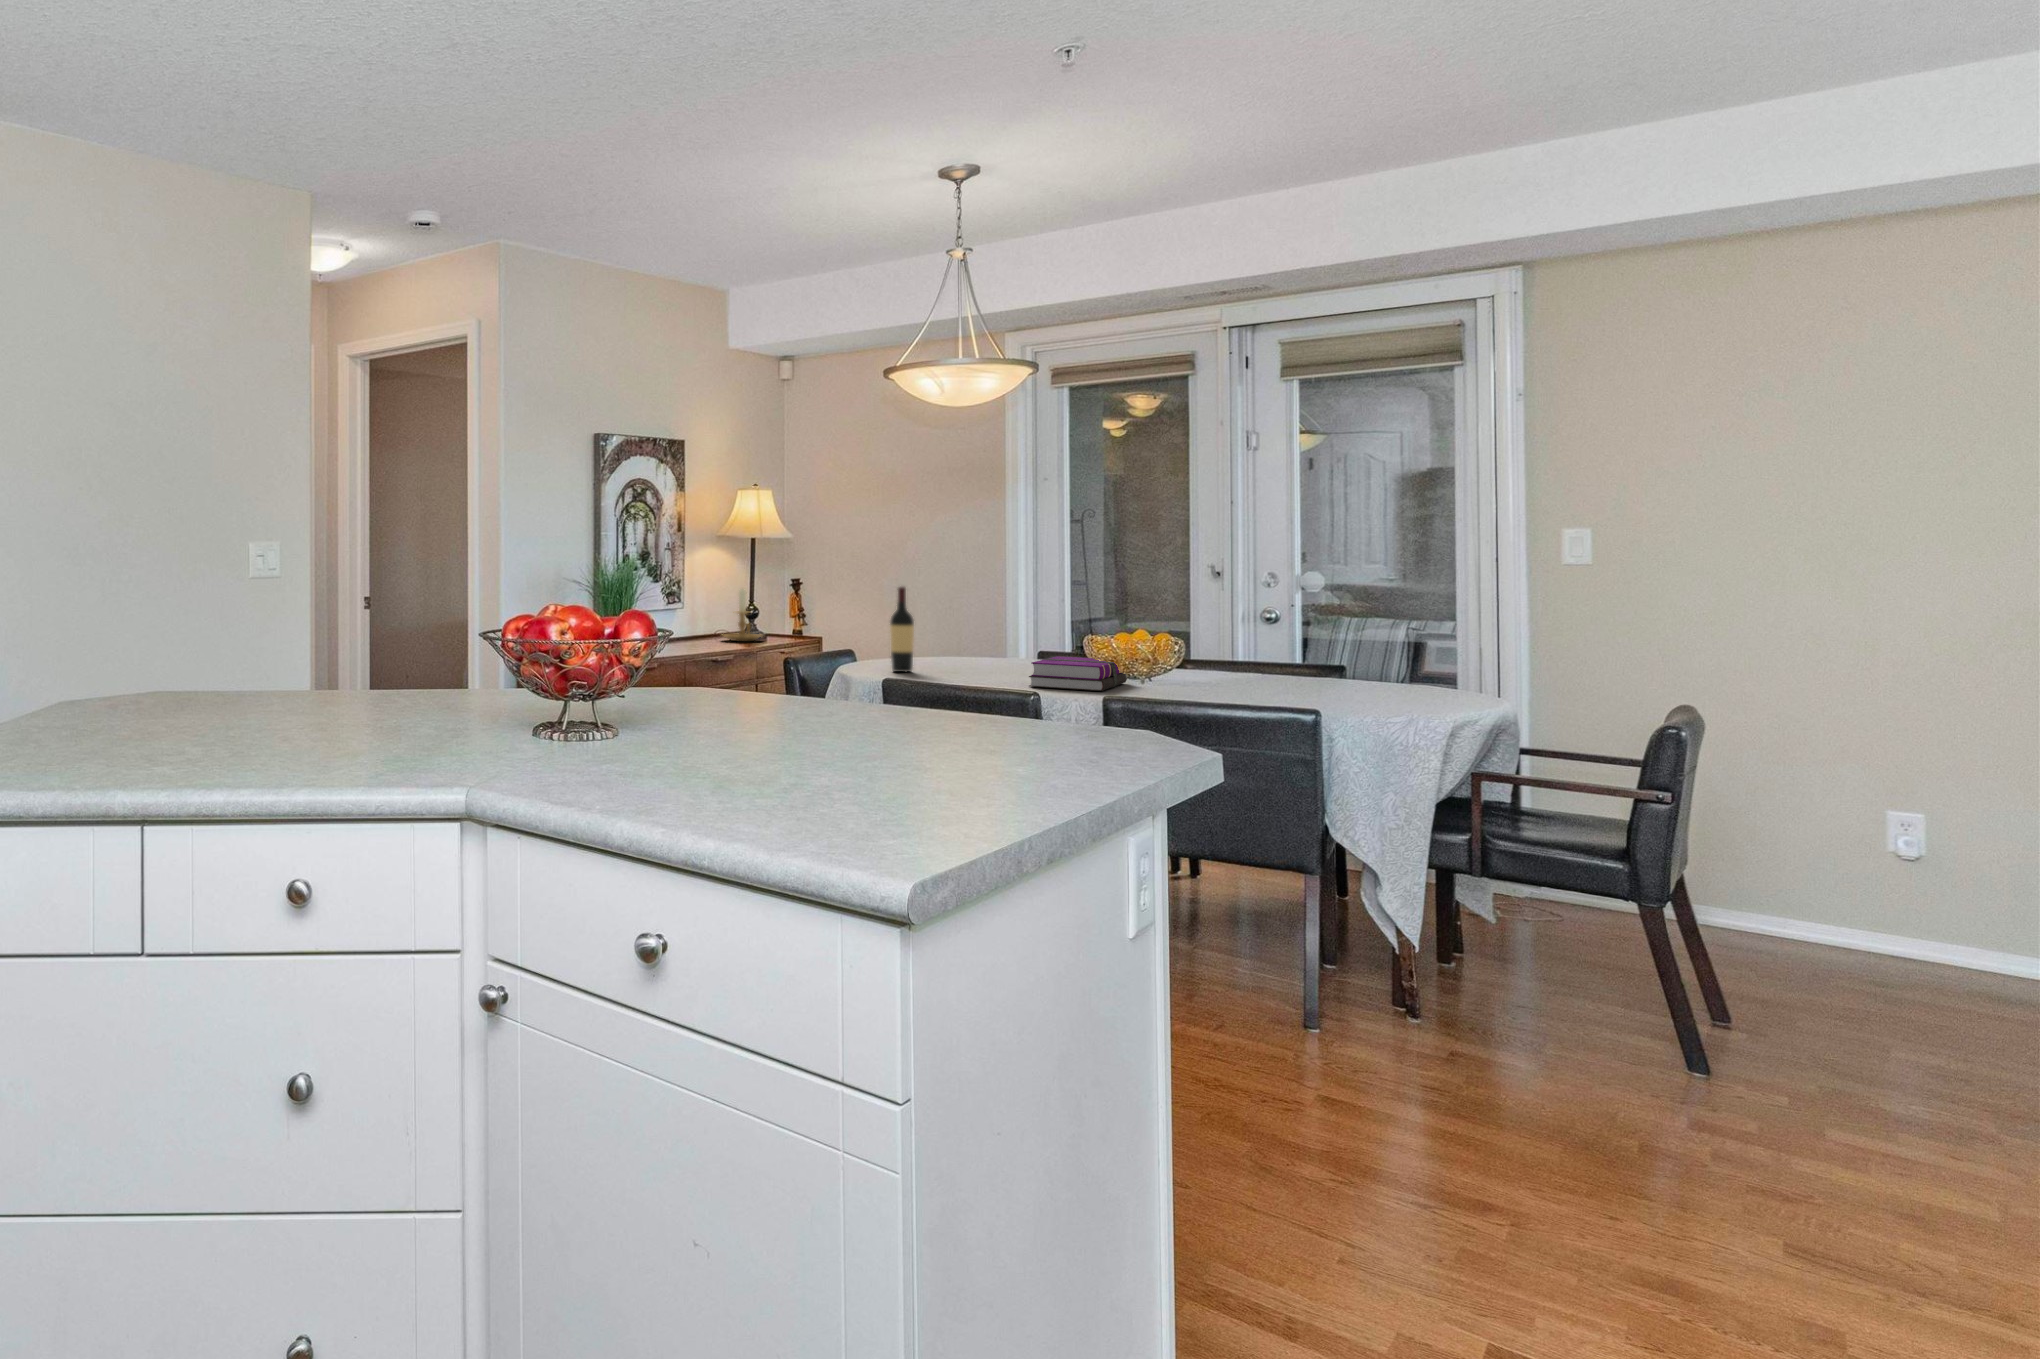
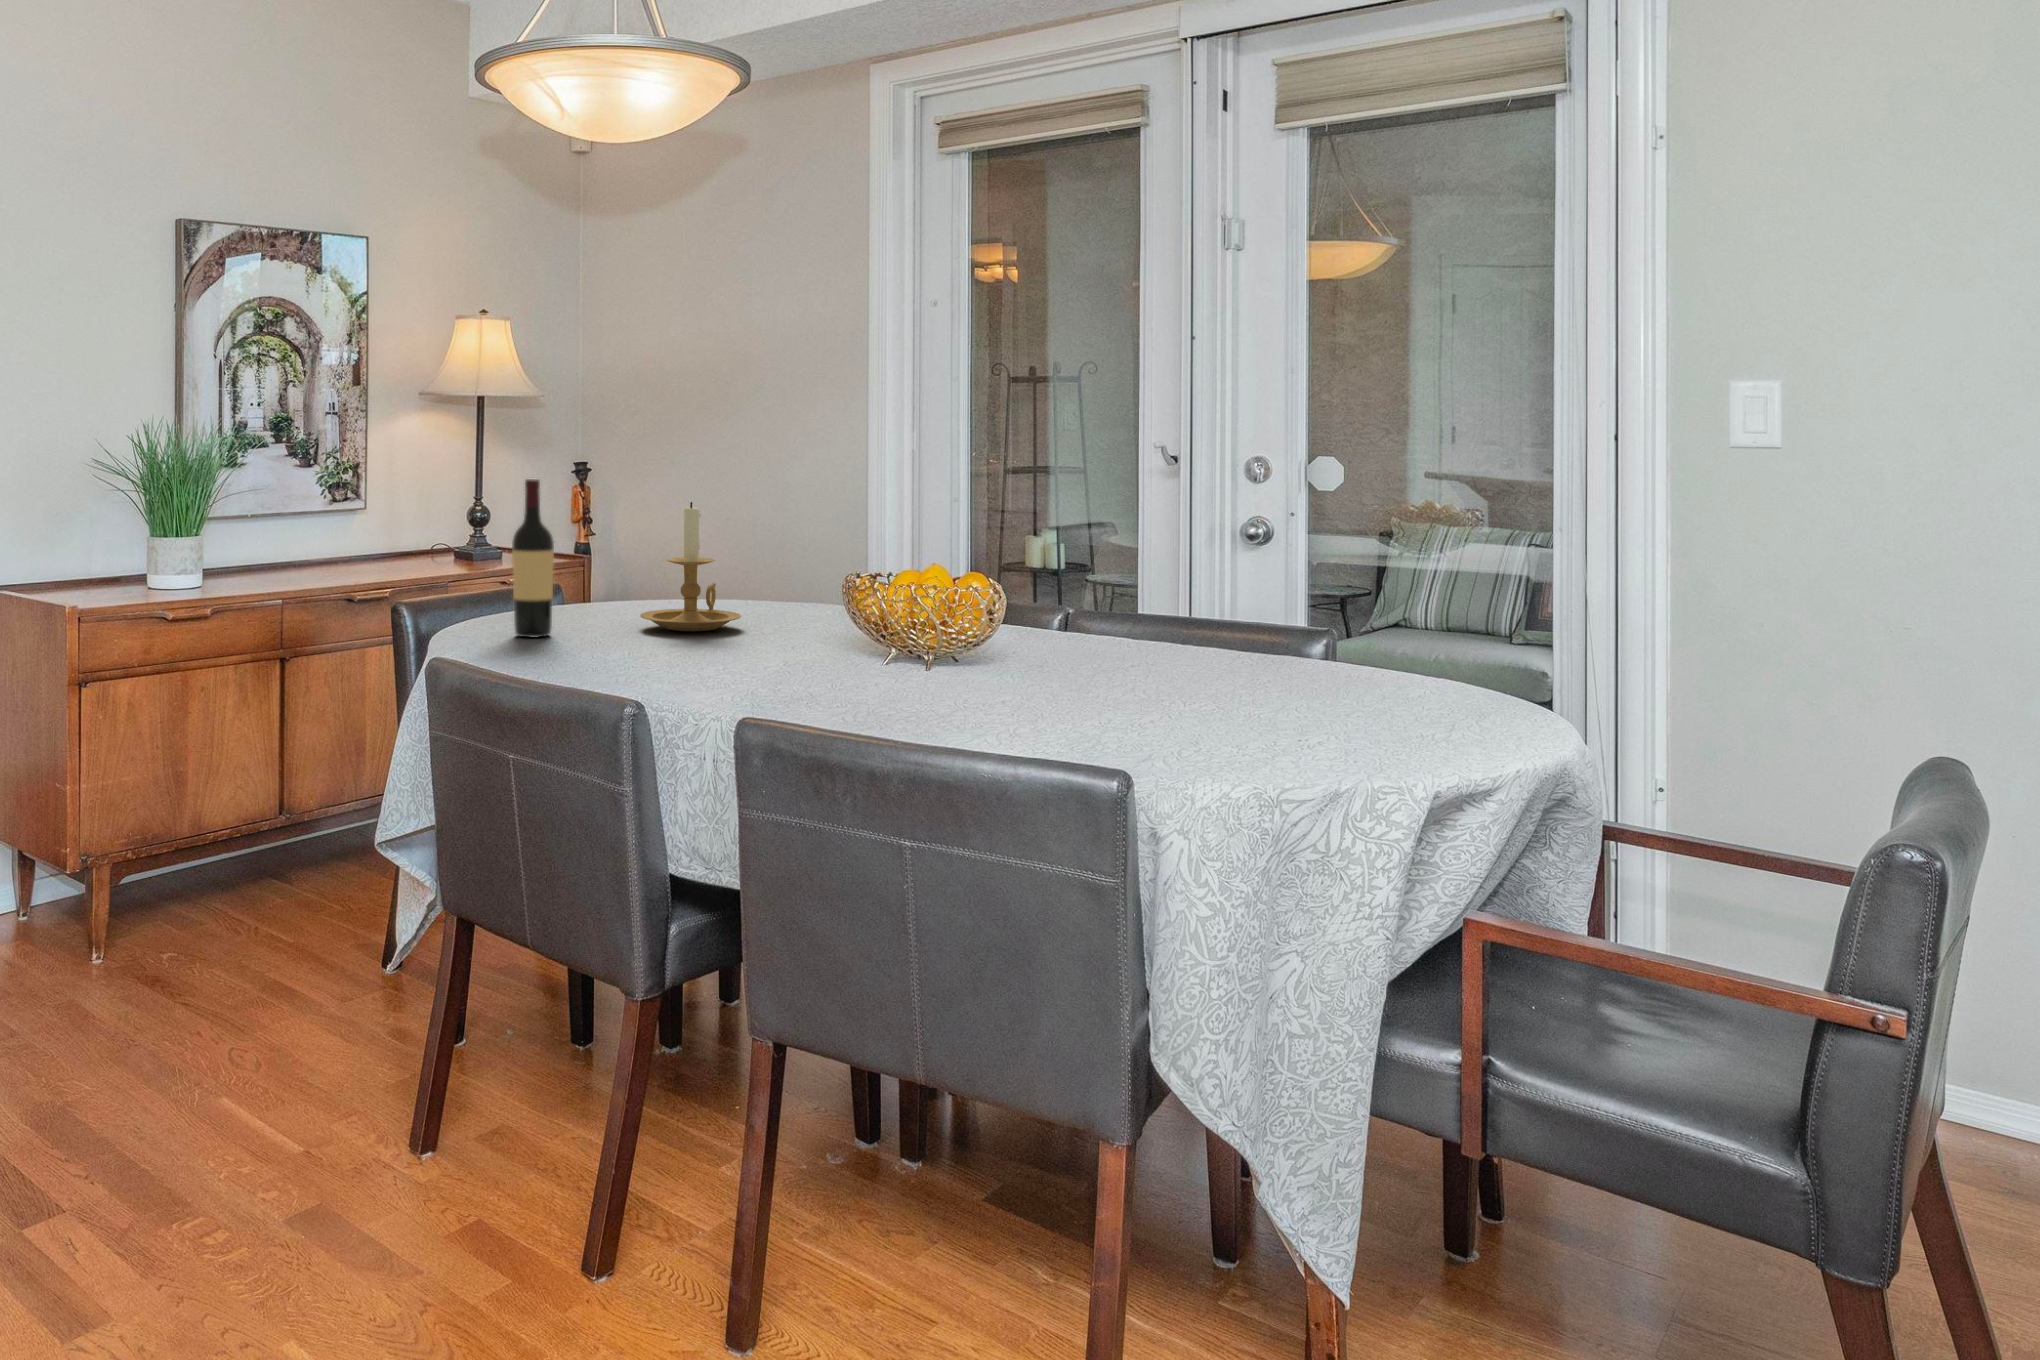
candle holder: present [722,589,761,641] -> present [640,502,741,631]
hardback book: present [1029,656,1127,691] -> none [676,615,884,694]

